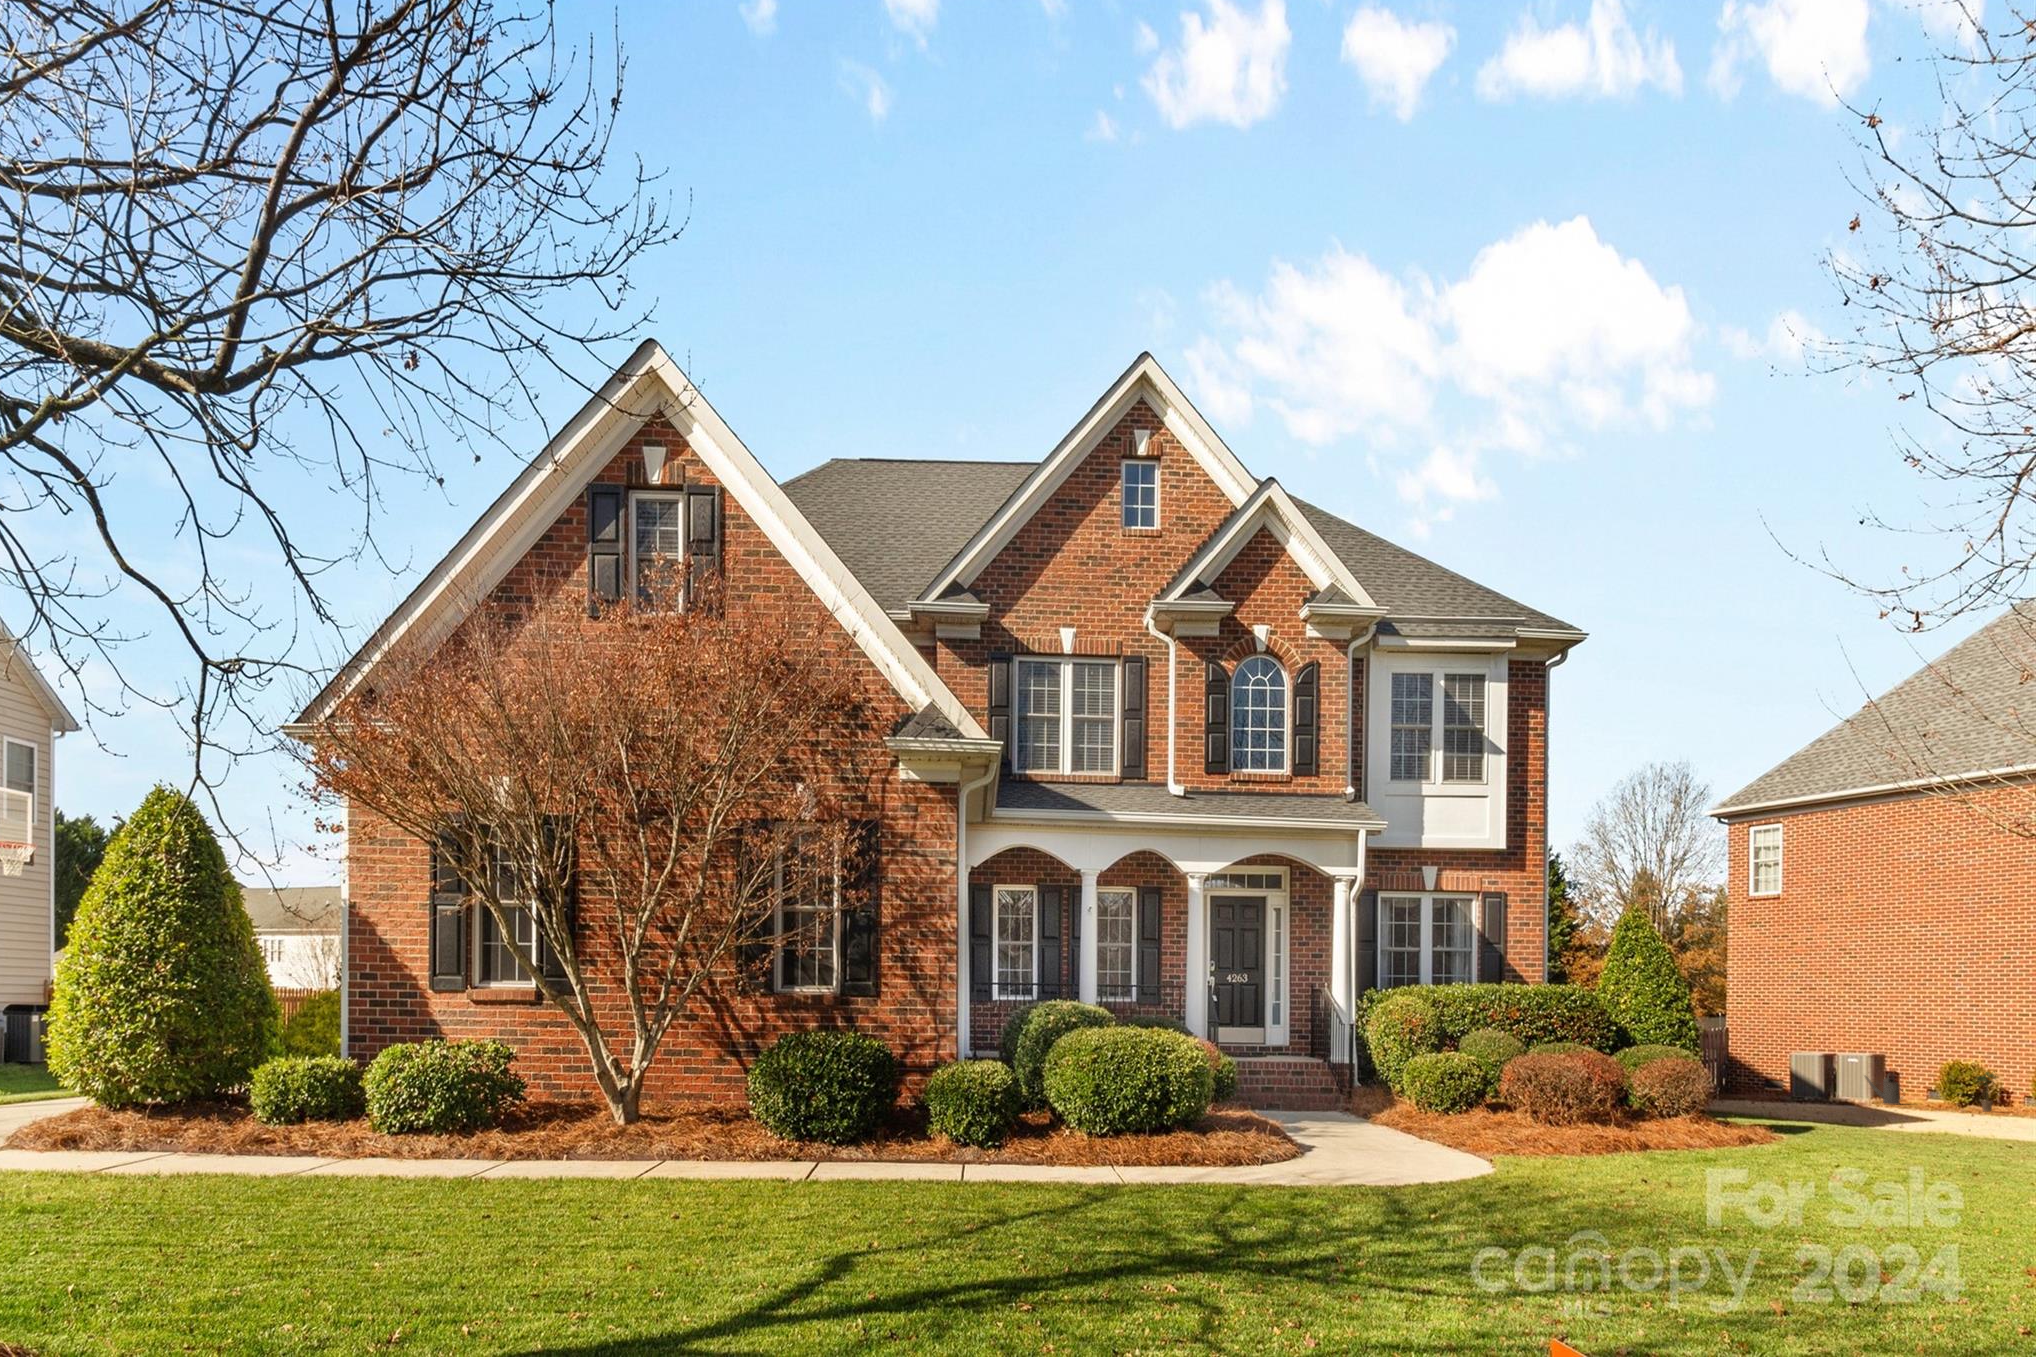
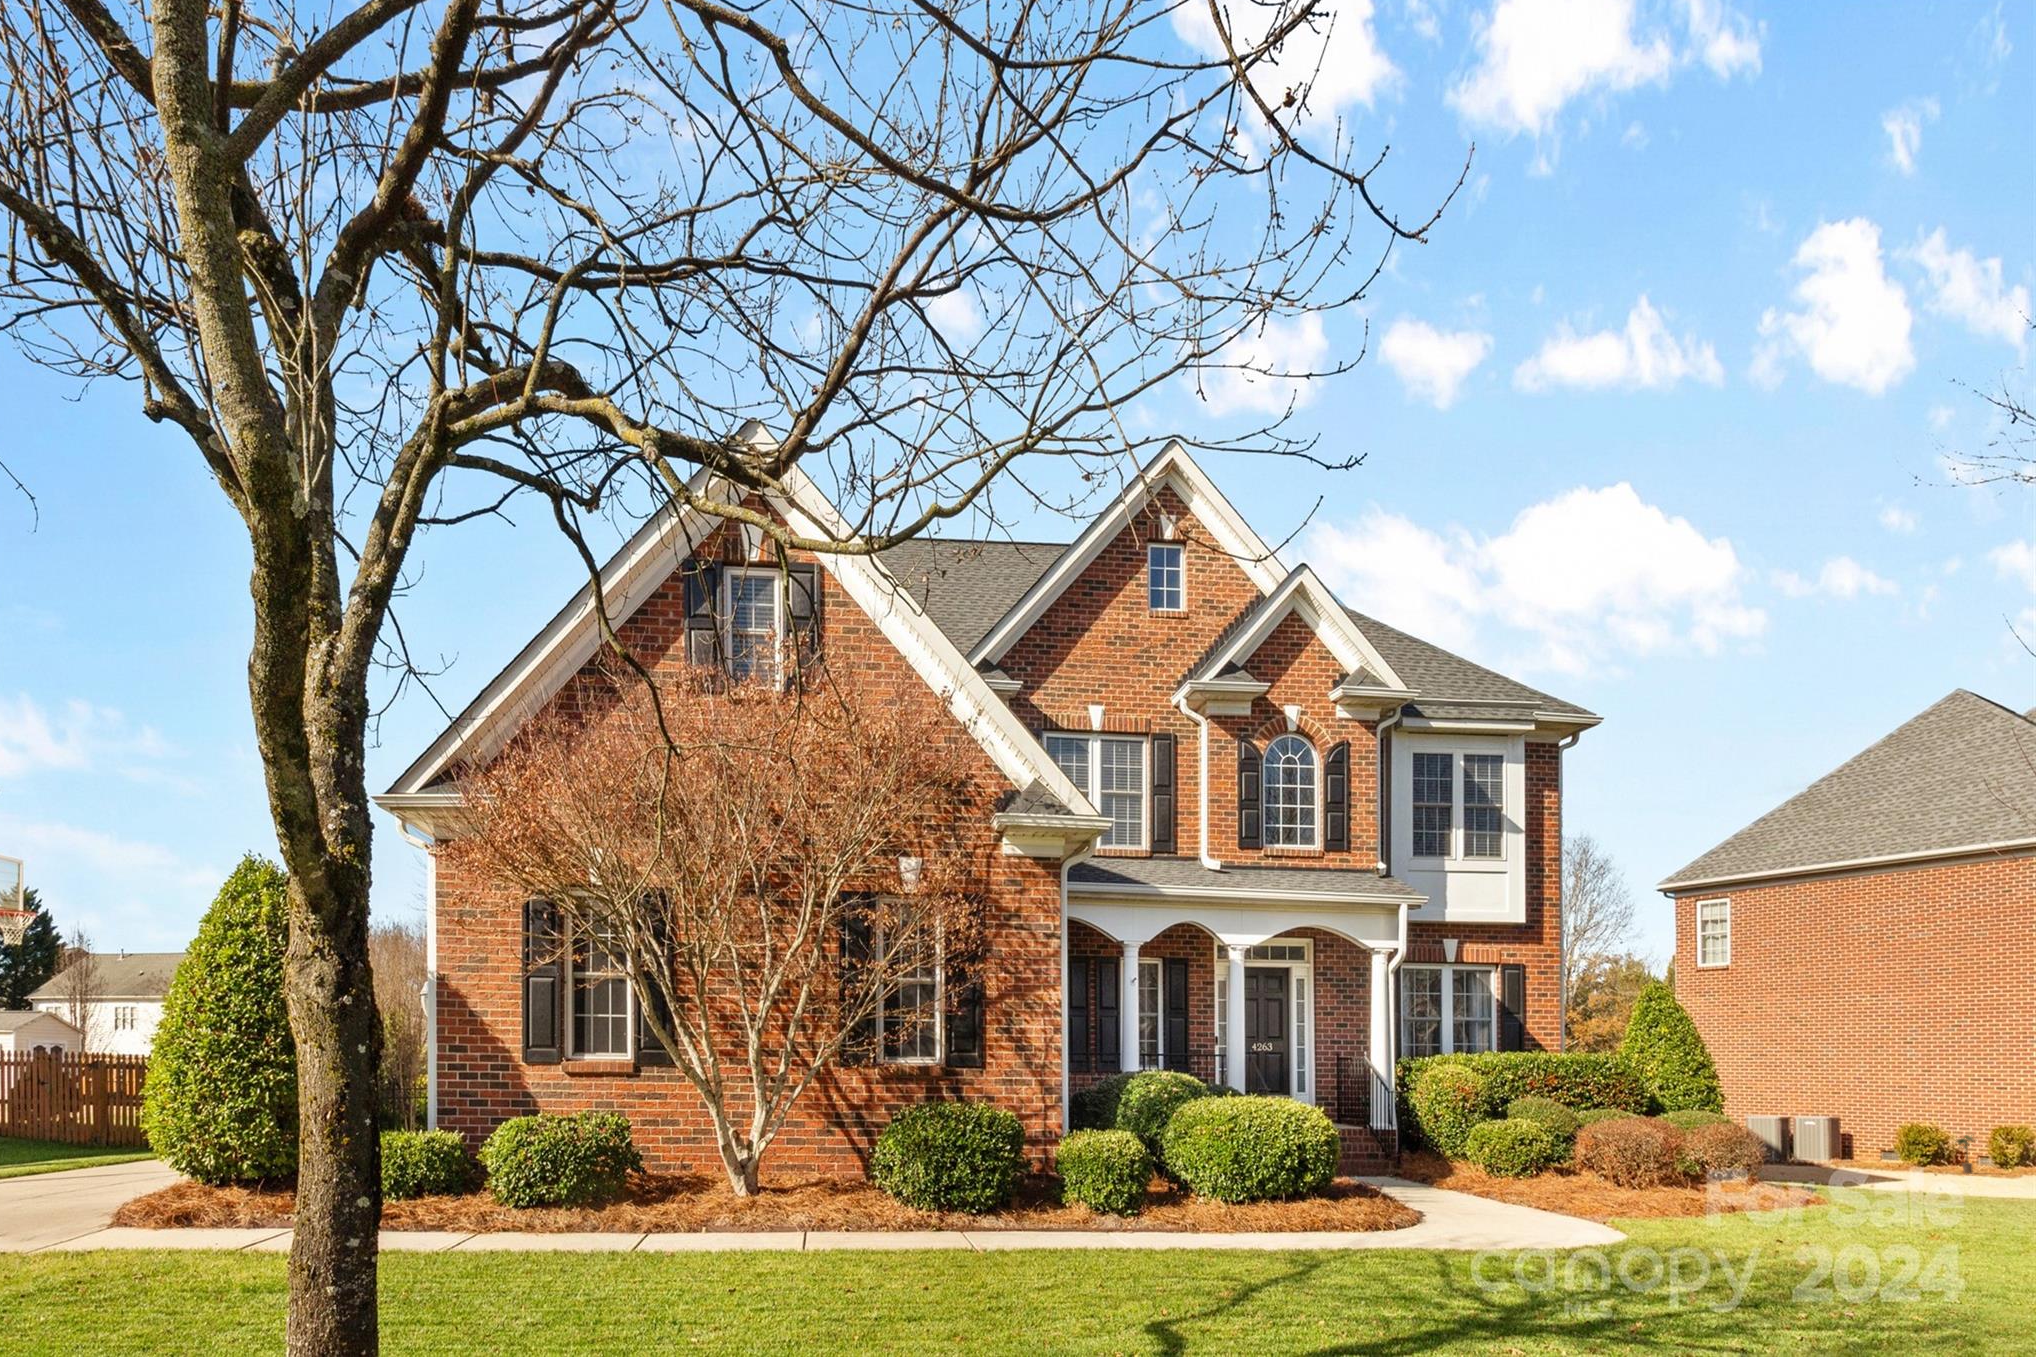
watering can: present [1865,1074,1903,1105] -> none [1848,1138,1887,1170]

